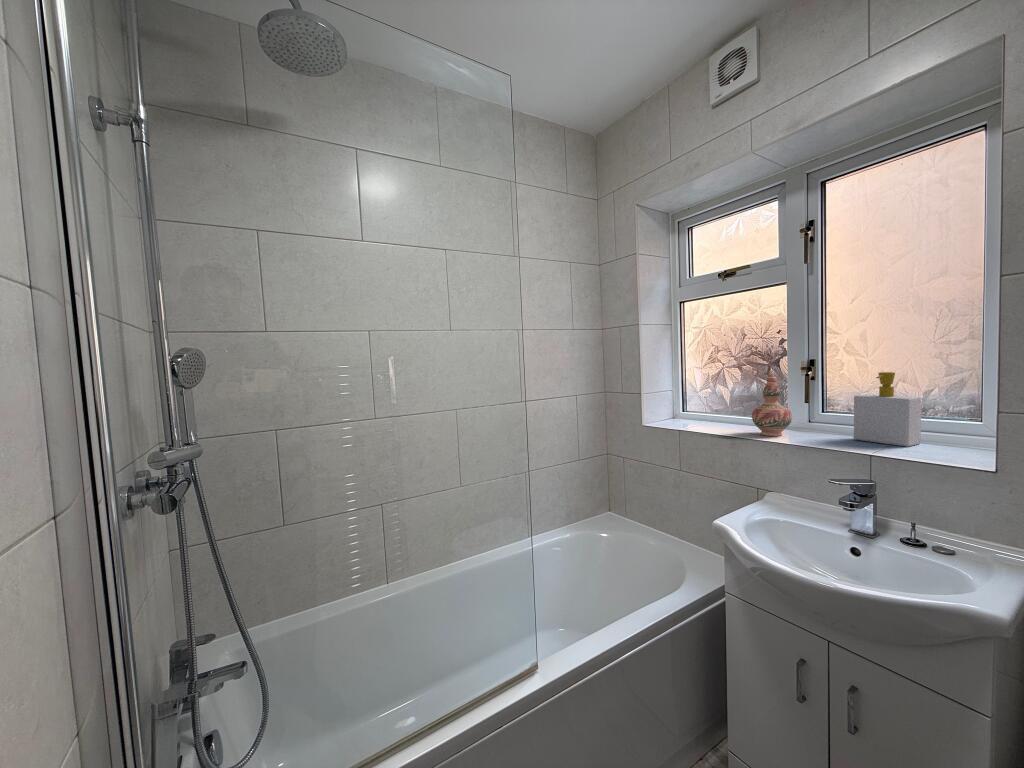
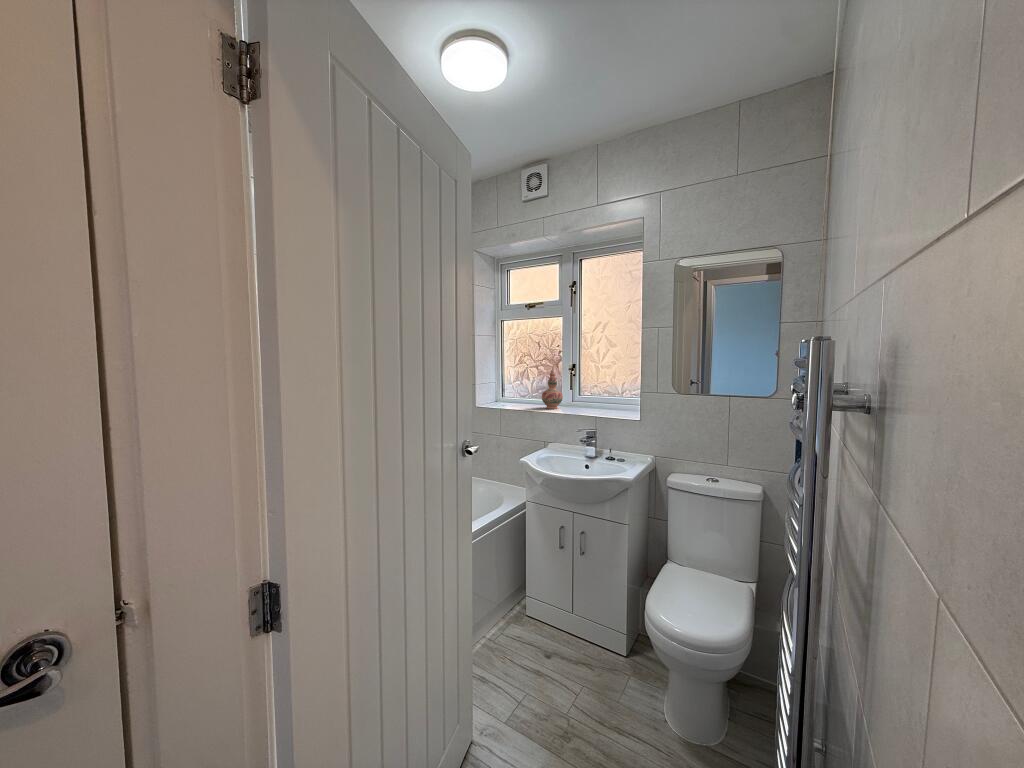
soap bottle: present [854,372,921,447] -> none [592,371,621,411]

